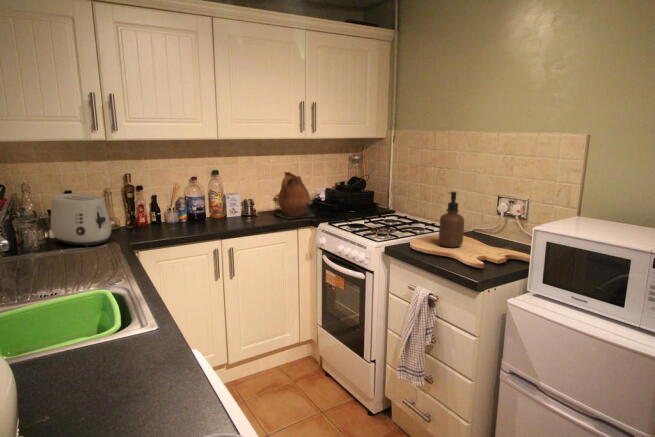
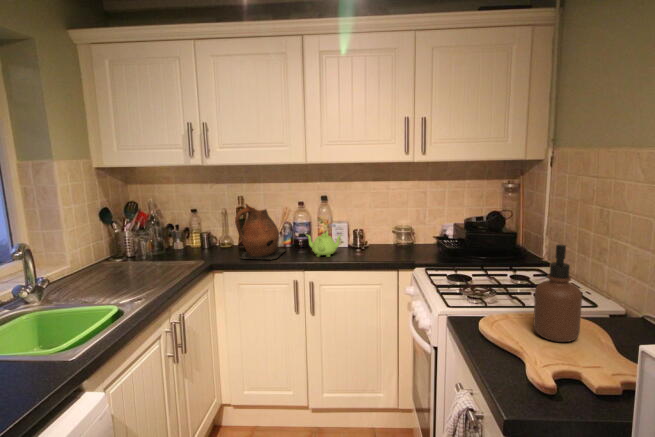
ceramic pitcher: present [276,172,315,219] -> present [235,204,286,260]
toaster: present [51,194,111,247] -> none [165,212,205,261]
teapot: none [212,203,247,227] -> present [307,232,341,257]

